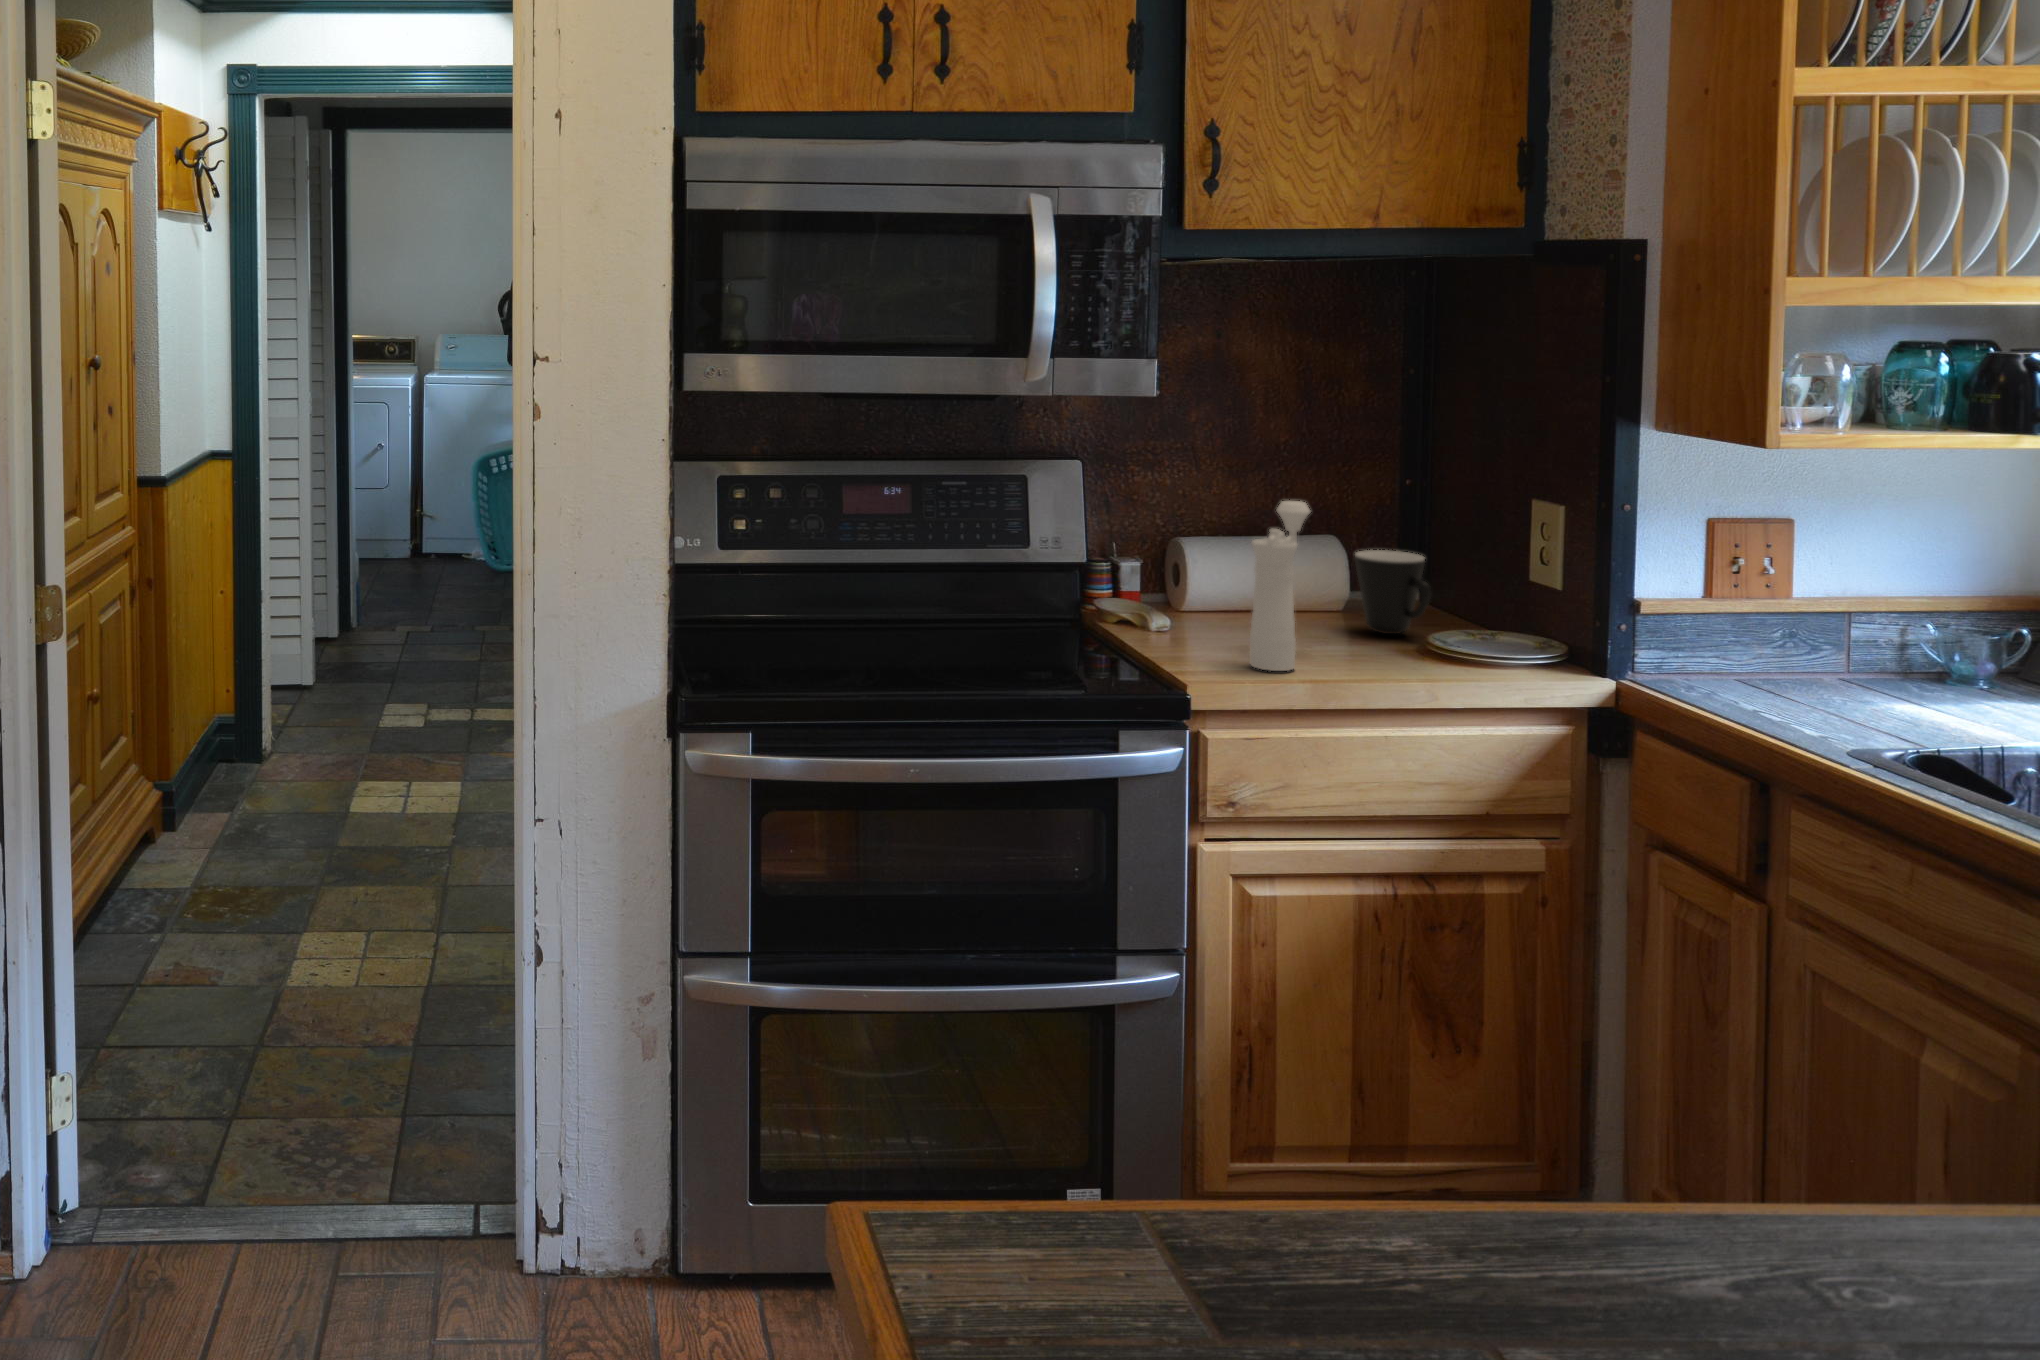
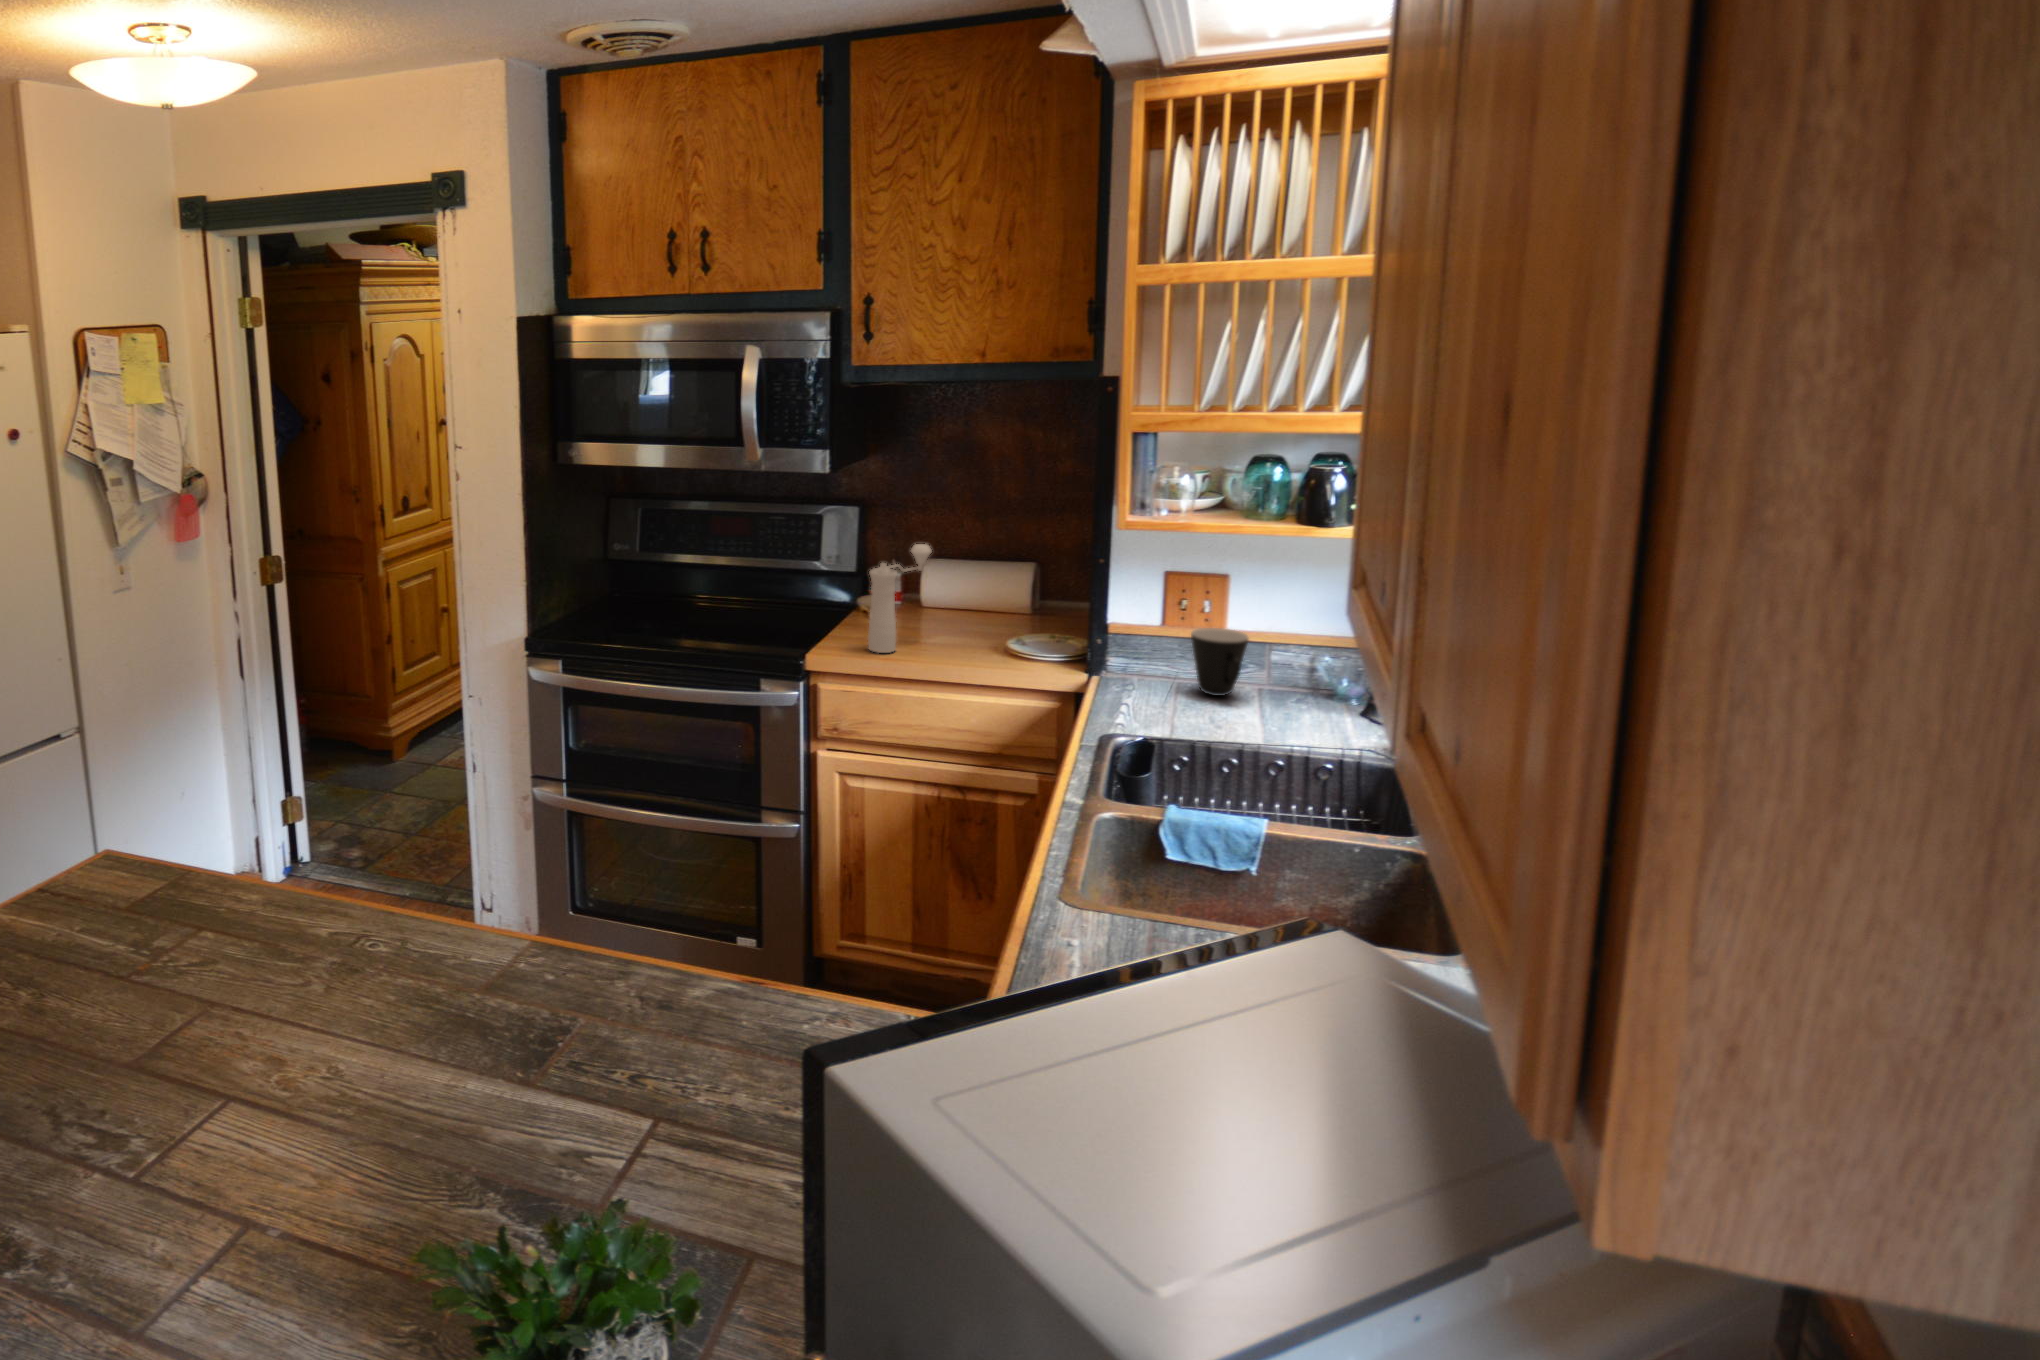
mug: present [1355,550,1431,634] -> present [1191,628,1249,696]

